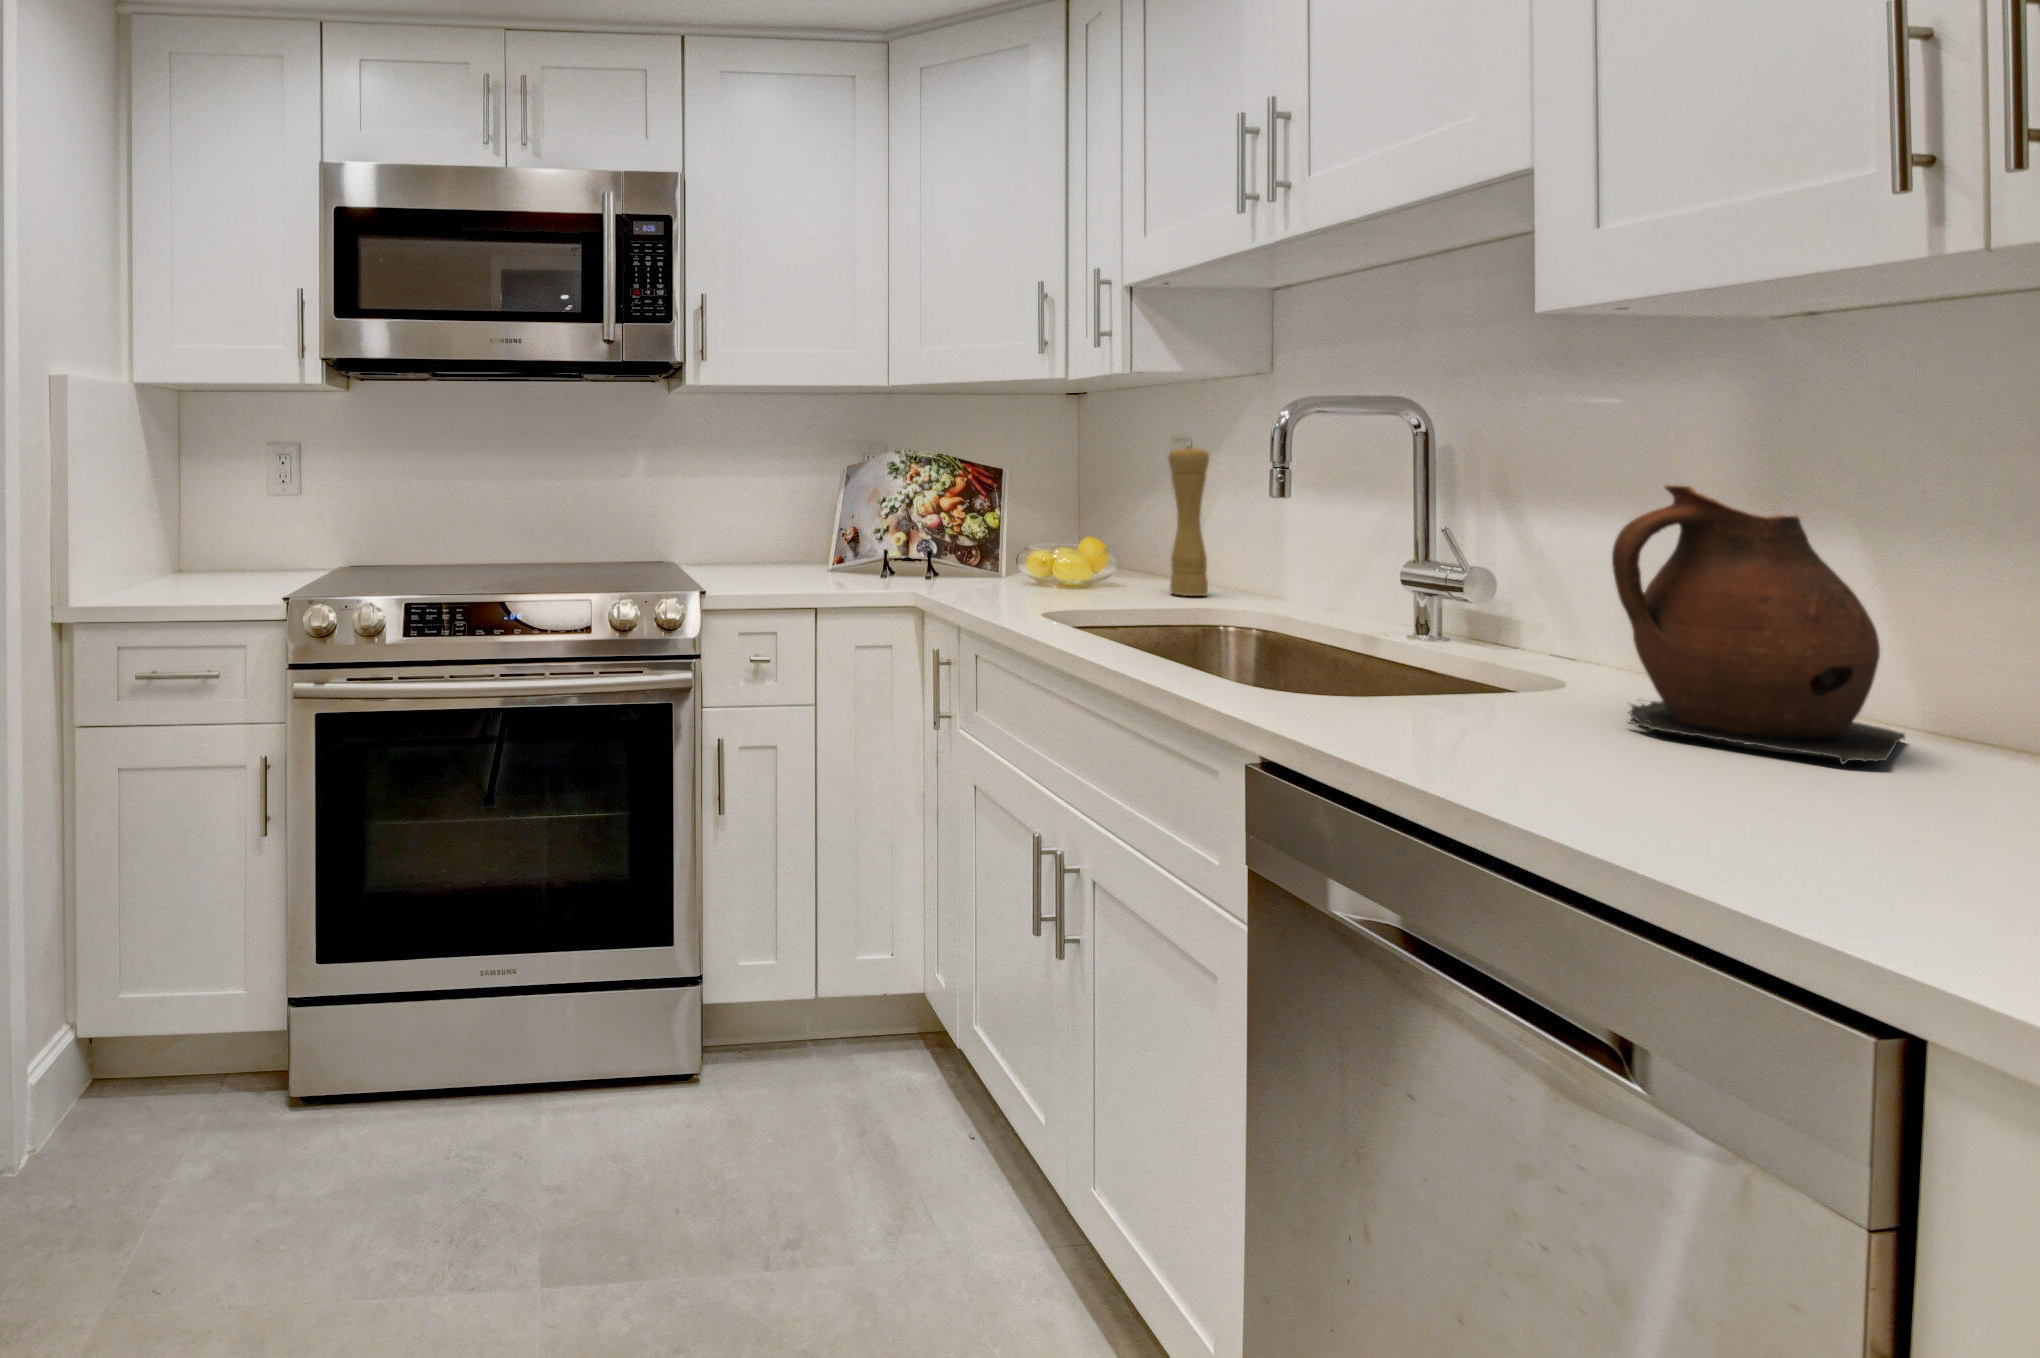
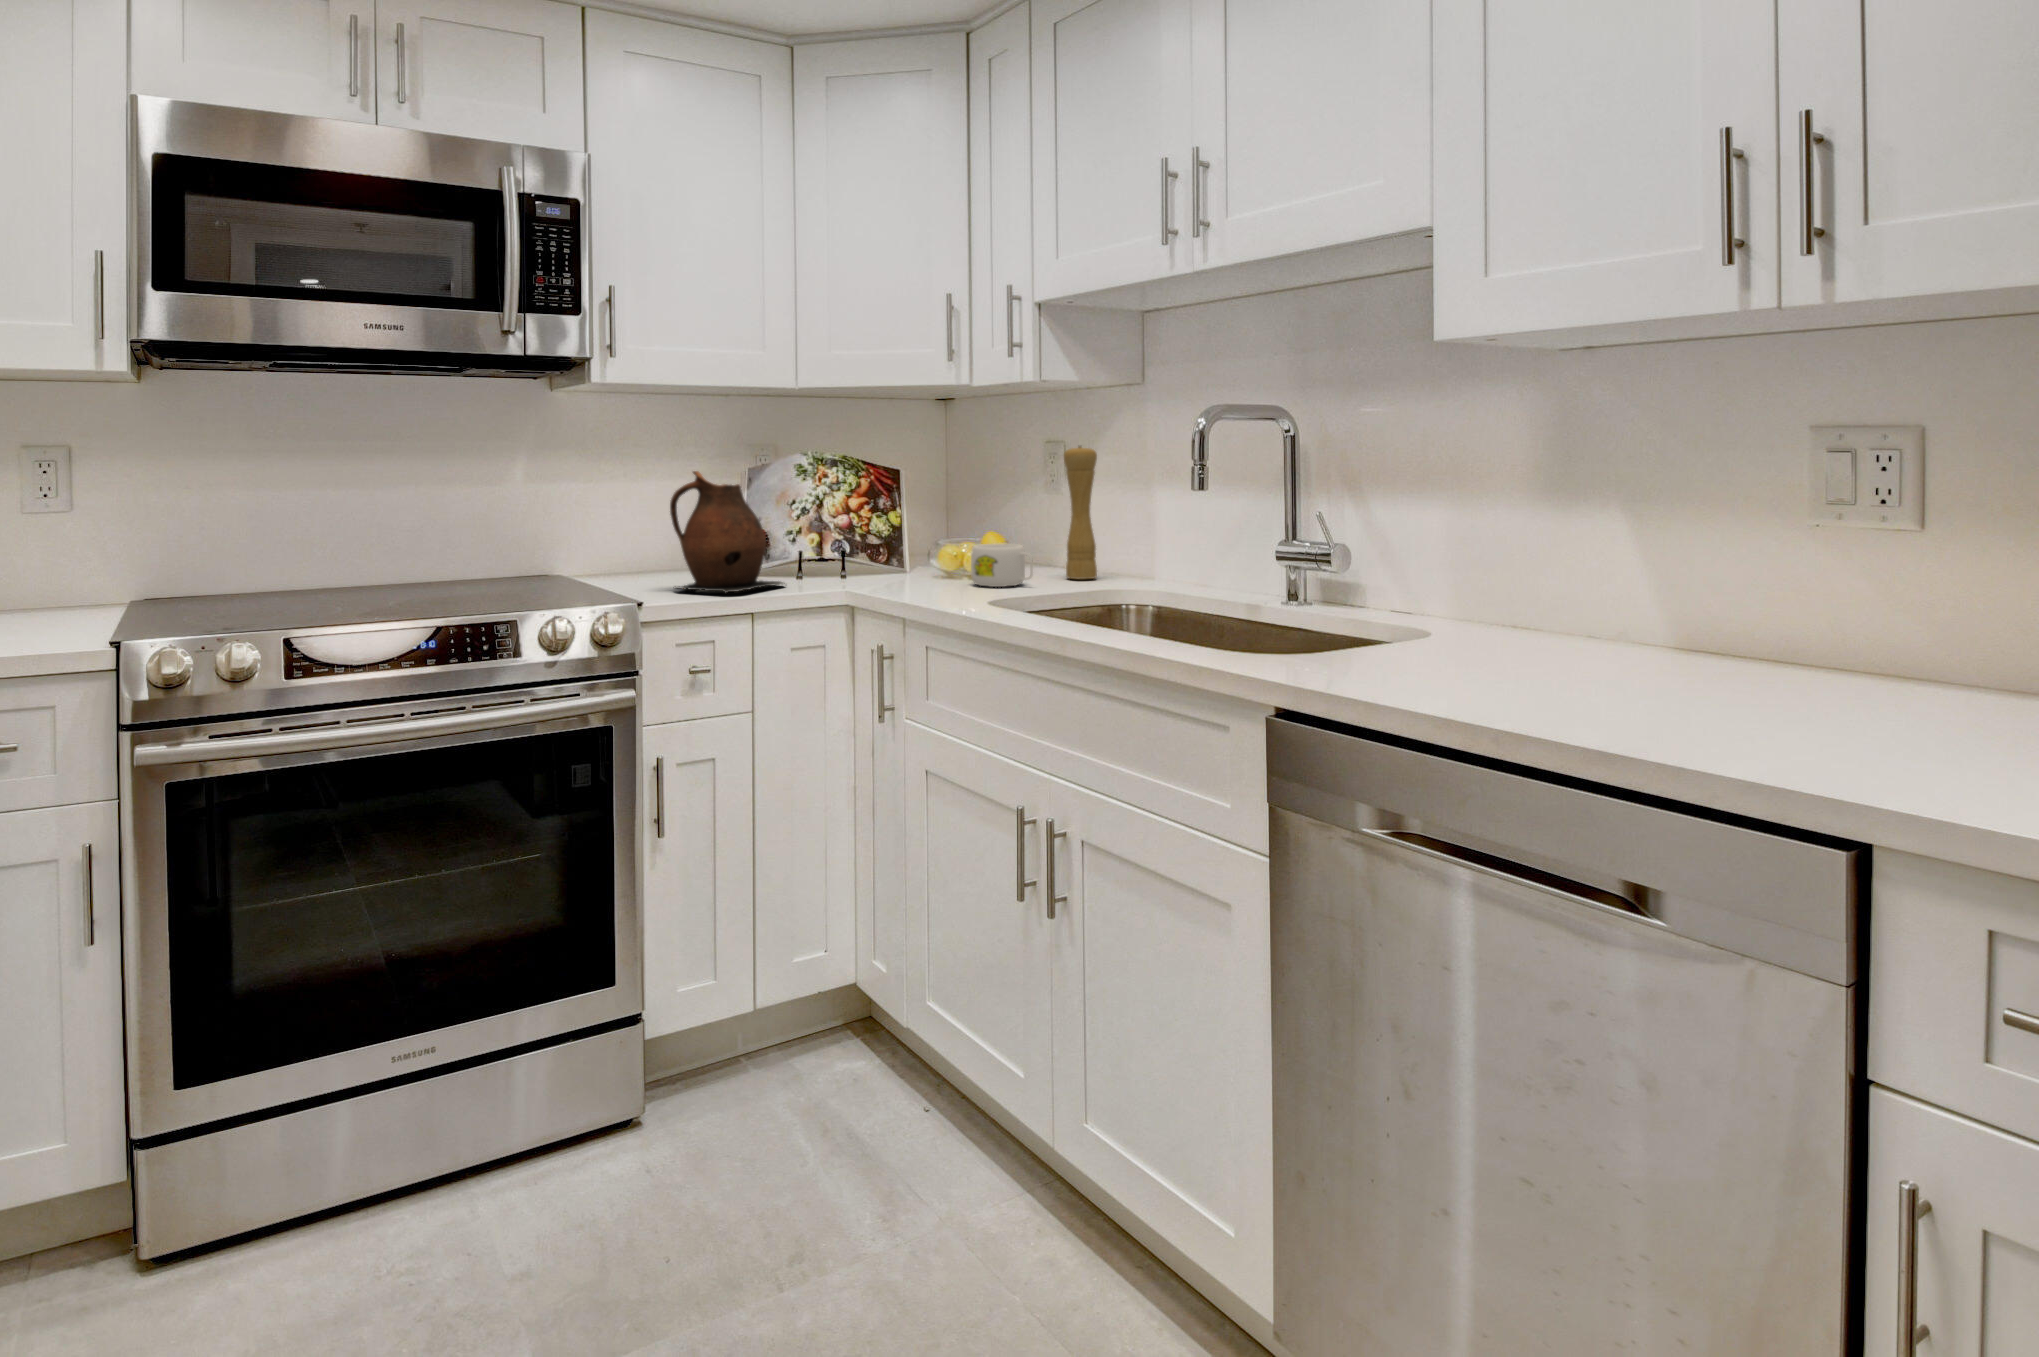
ceramic pitcher: present [1612,485,1905,764] -> present [670,471,785,593]
mug: none [1052,551,1120,598] -> present [971,544,1033,587]

